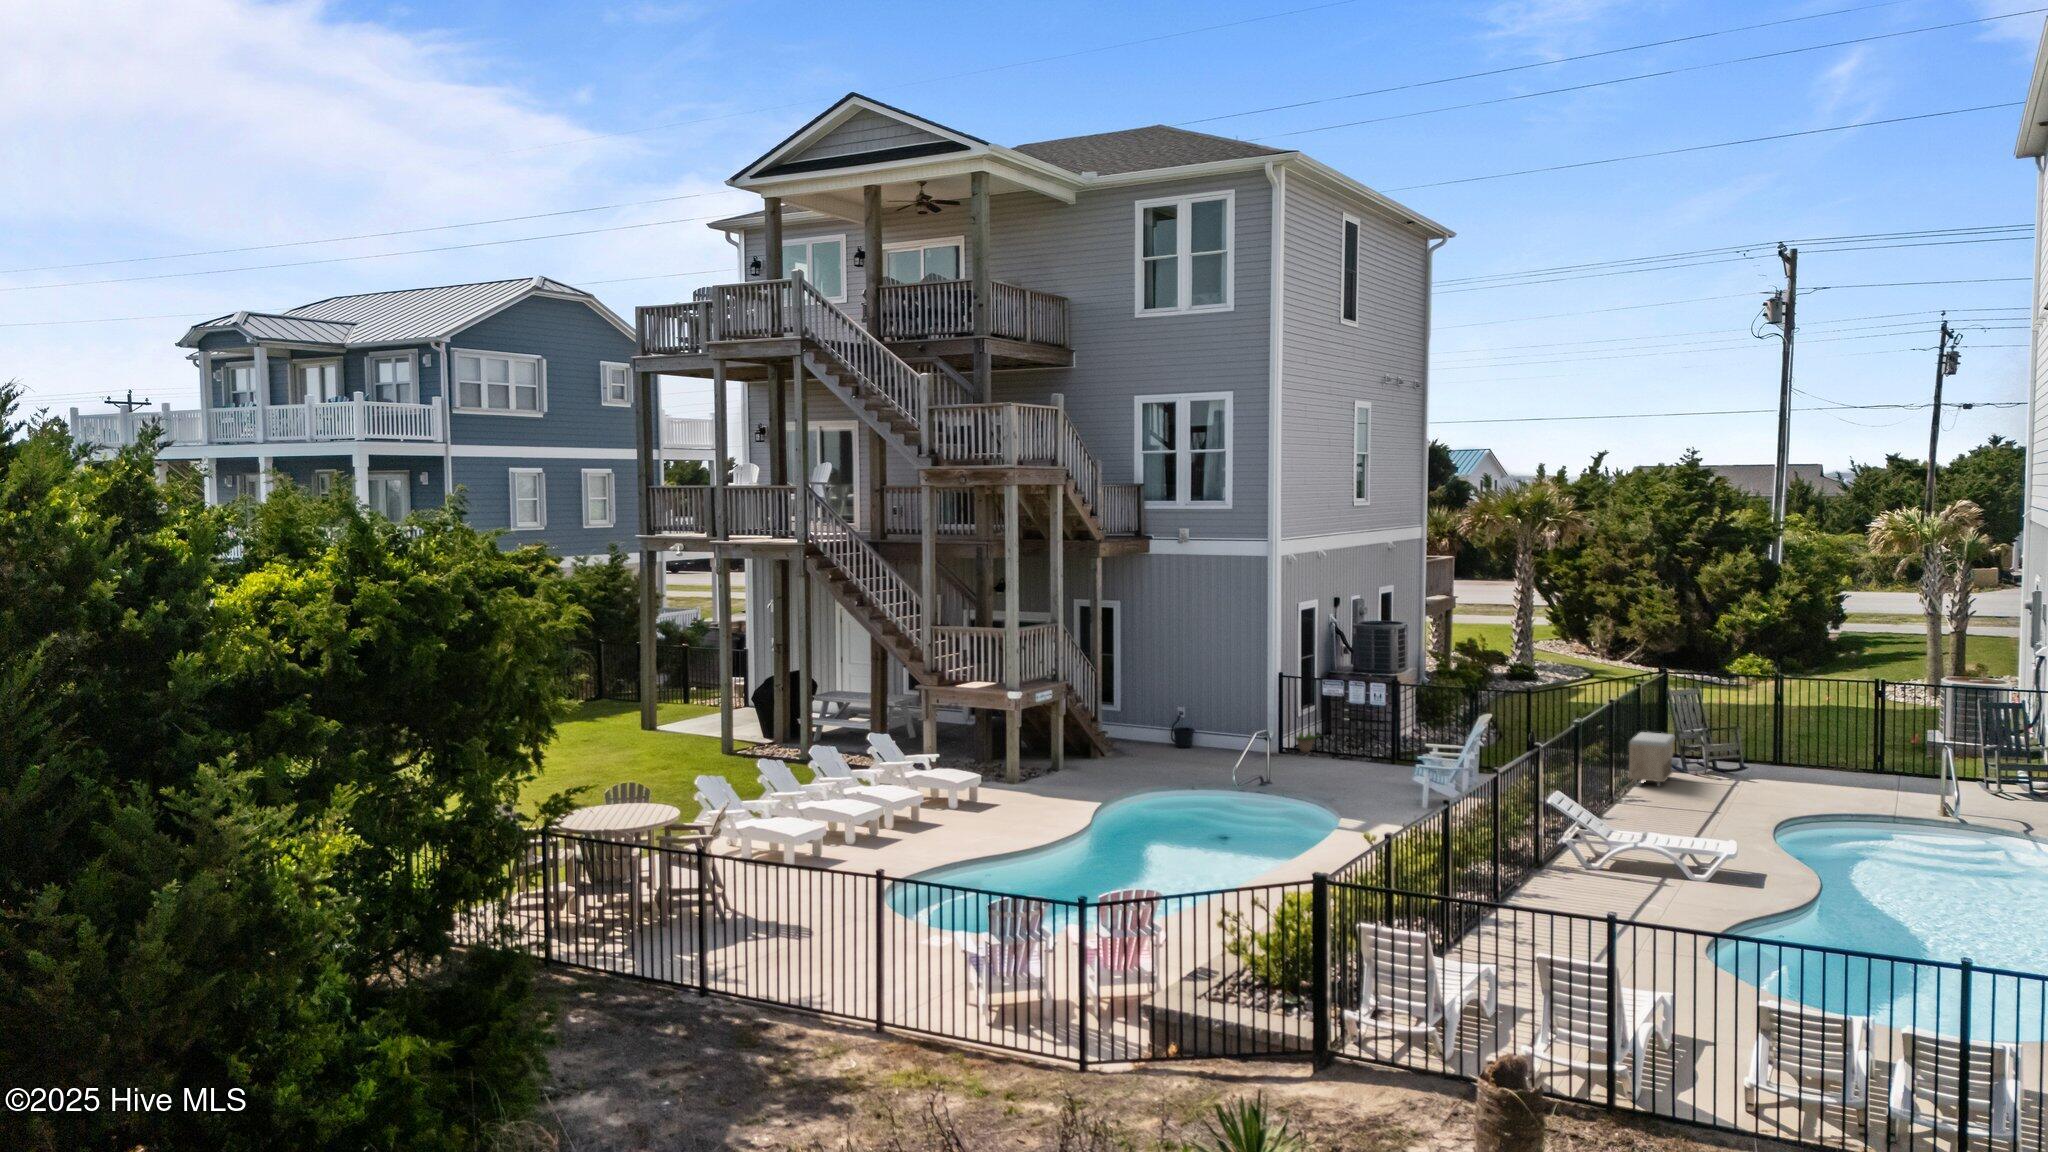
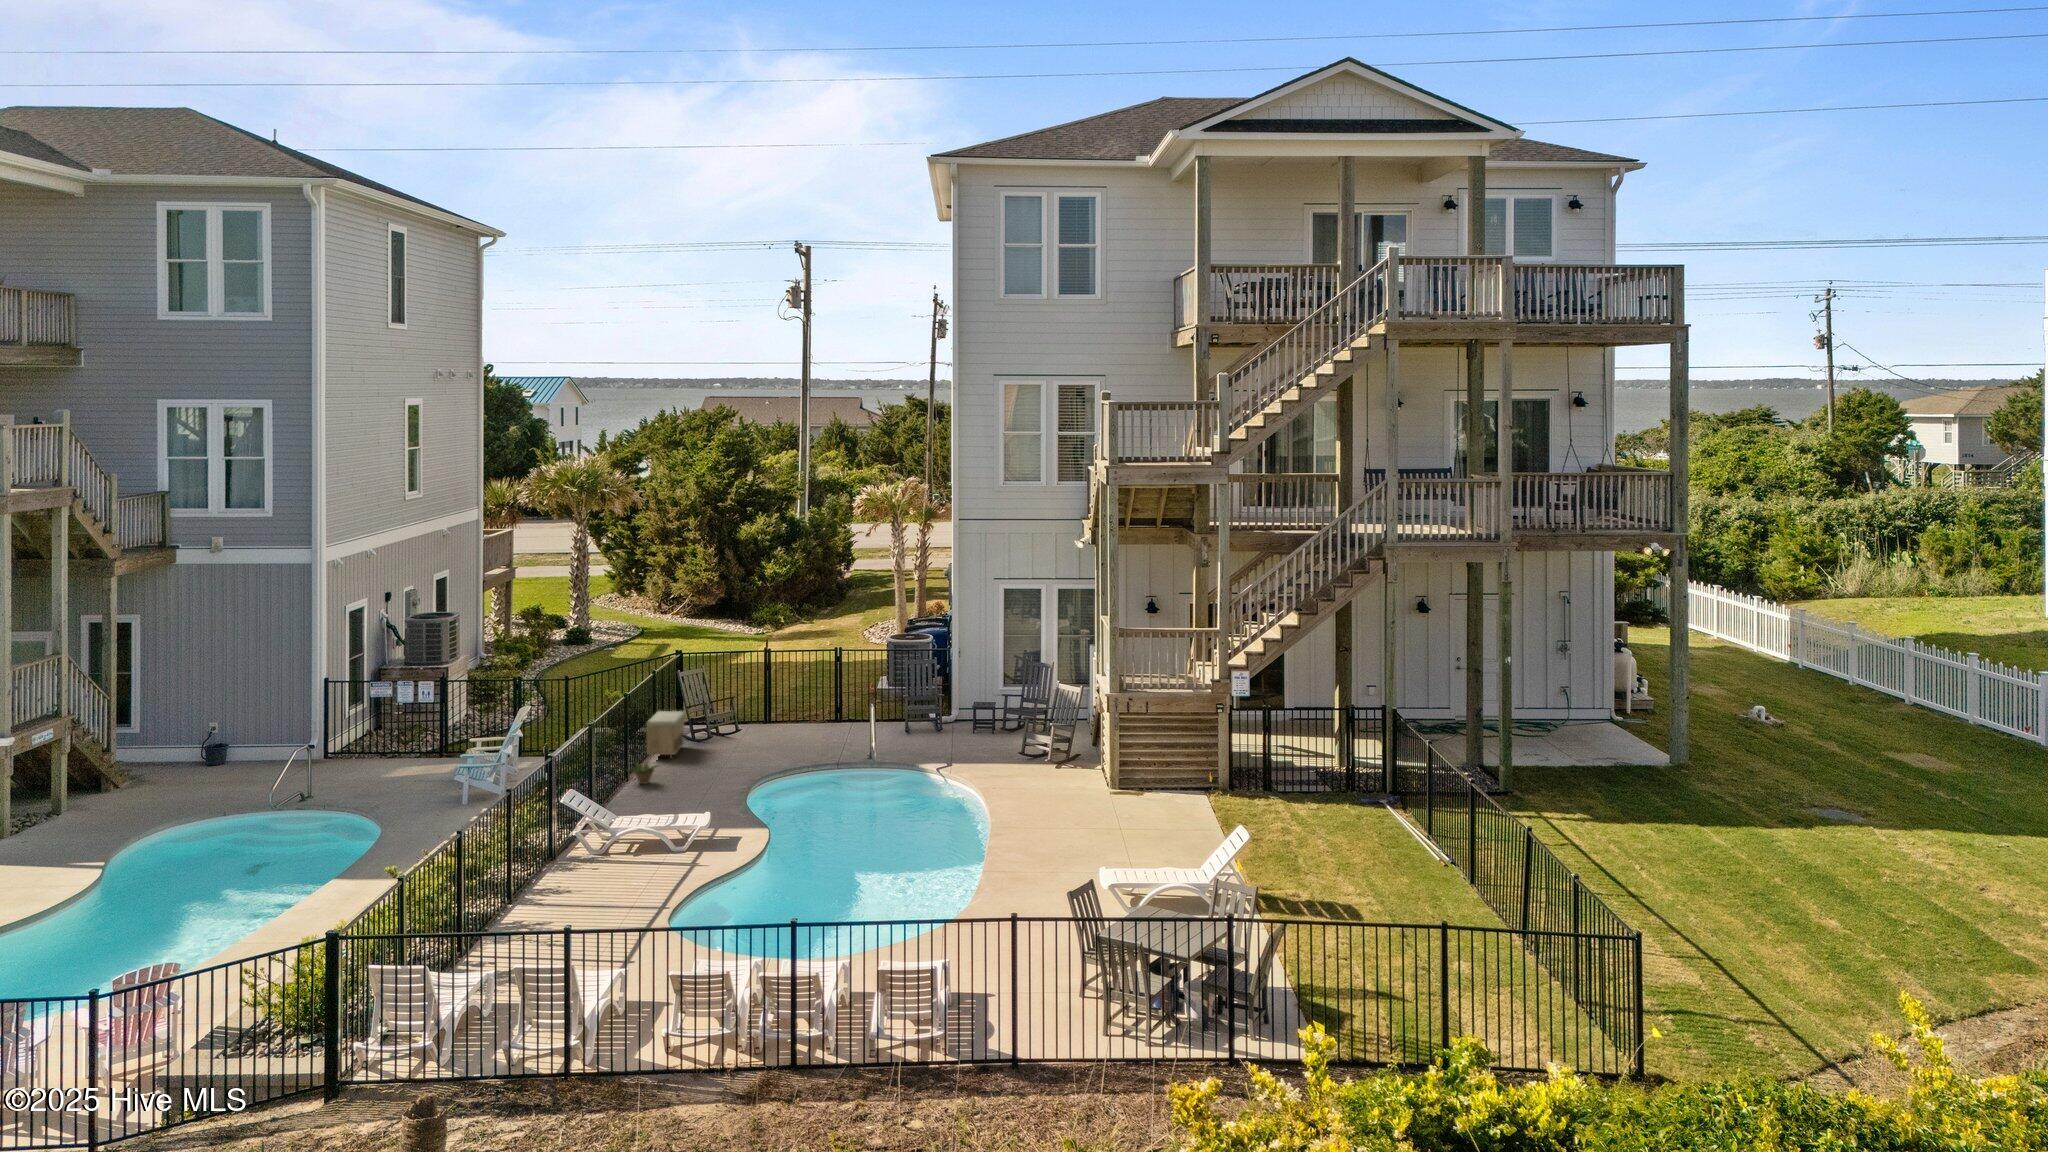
decorative plant: present [1295,732,1318,752] -> present [632,762,657,784]

